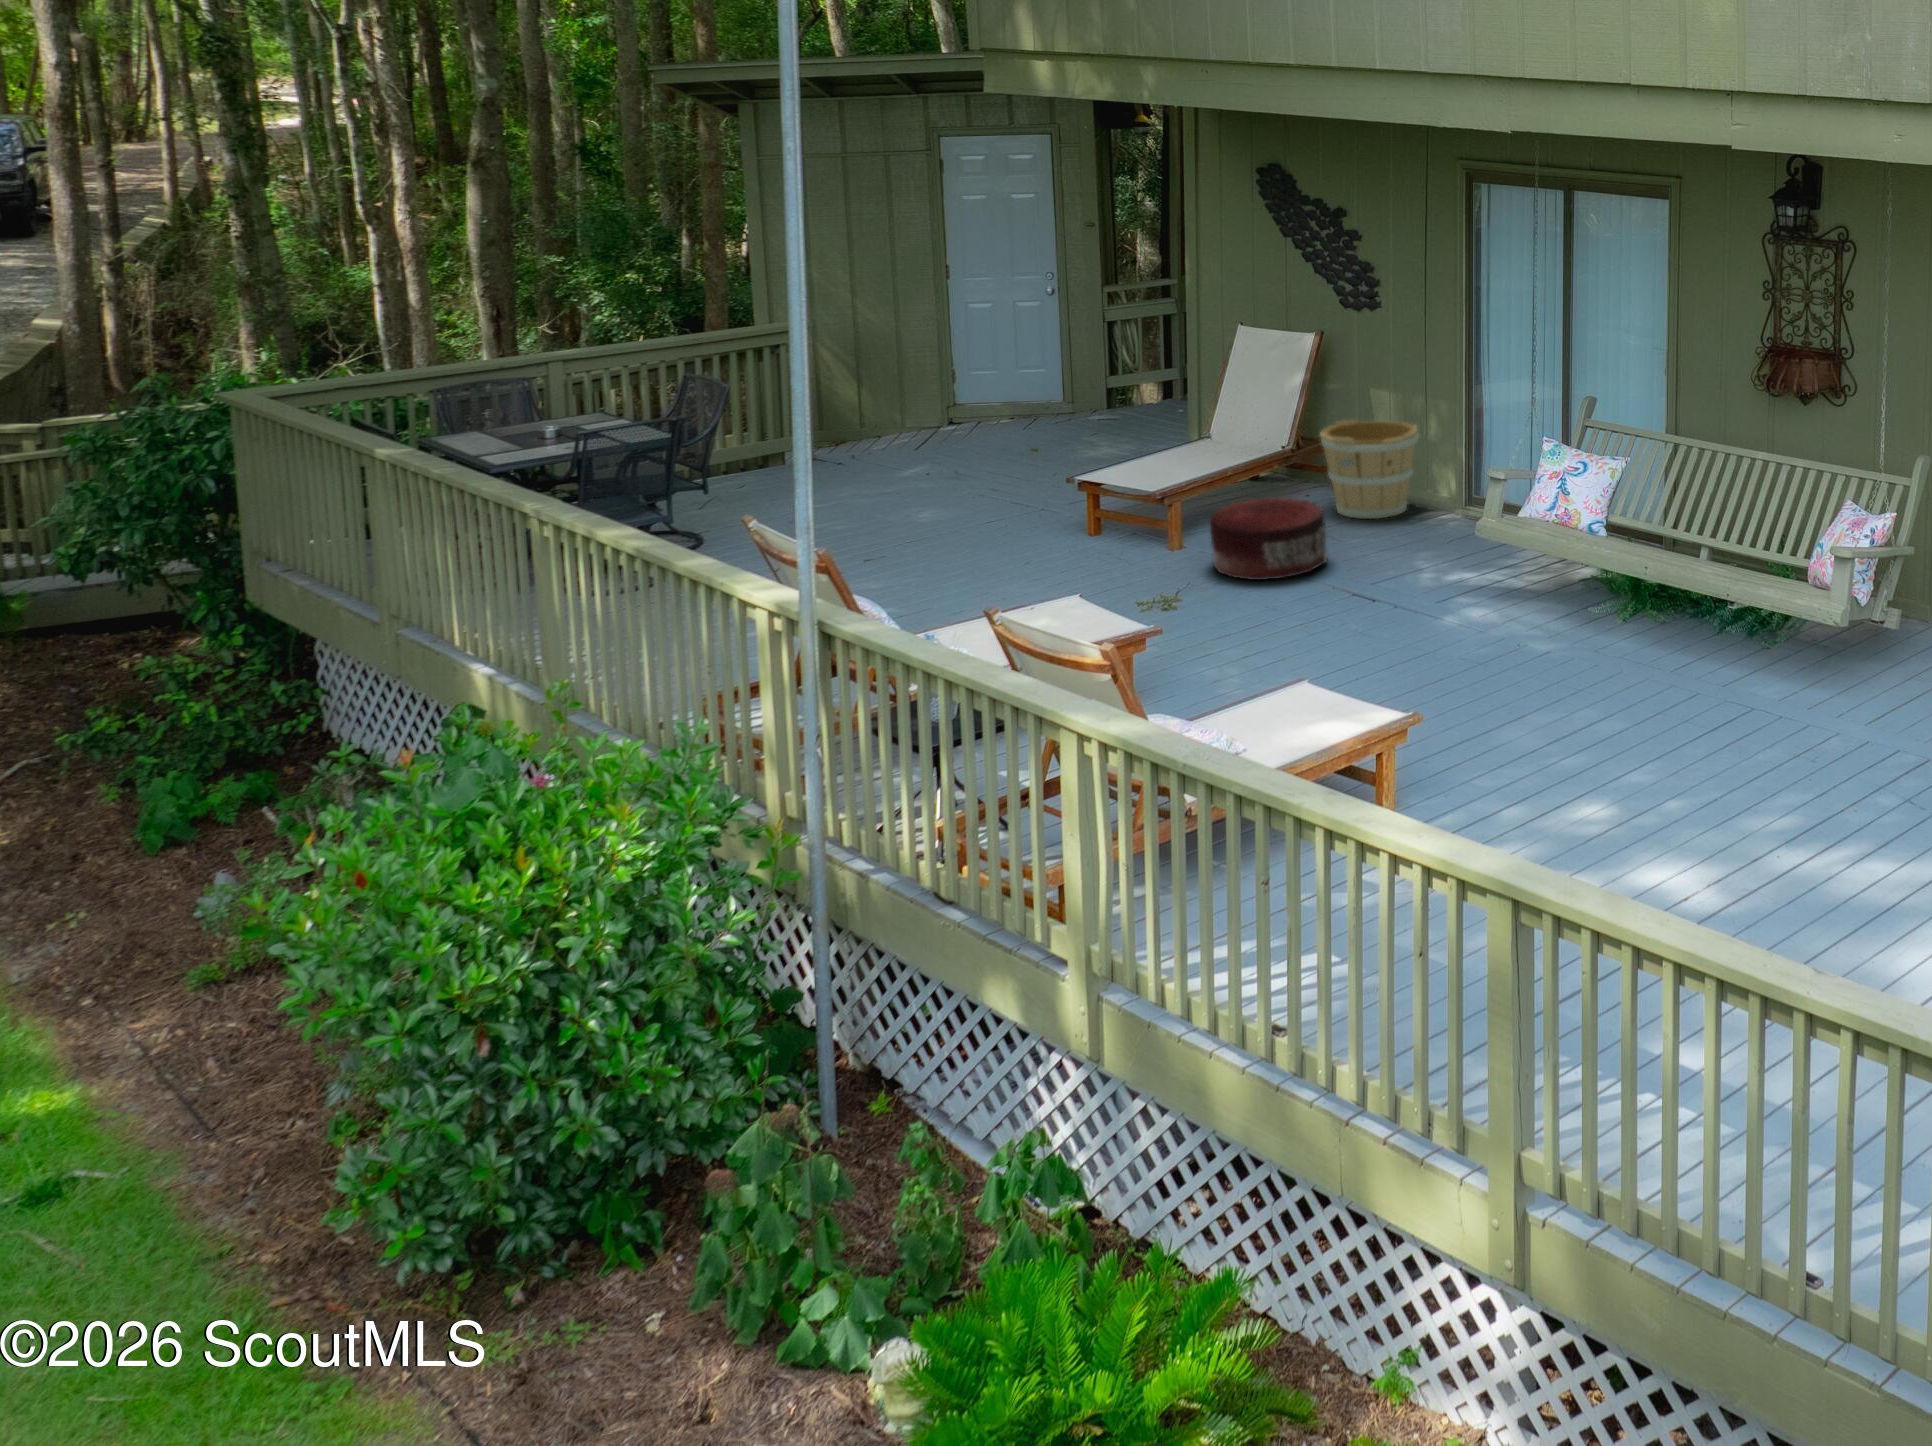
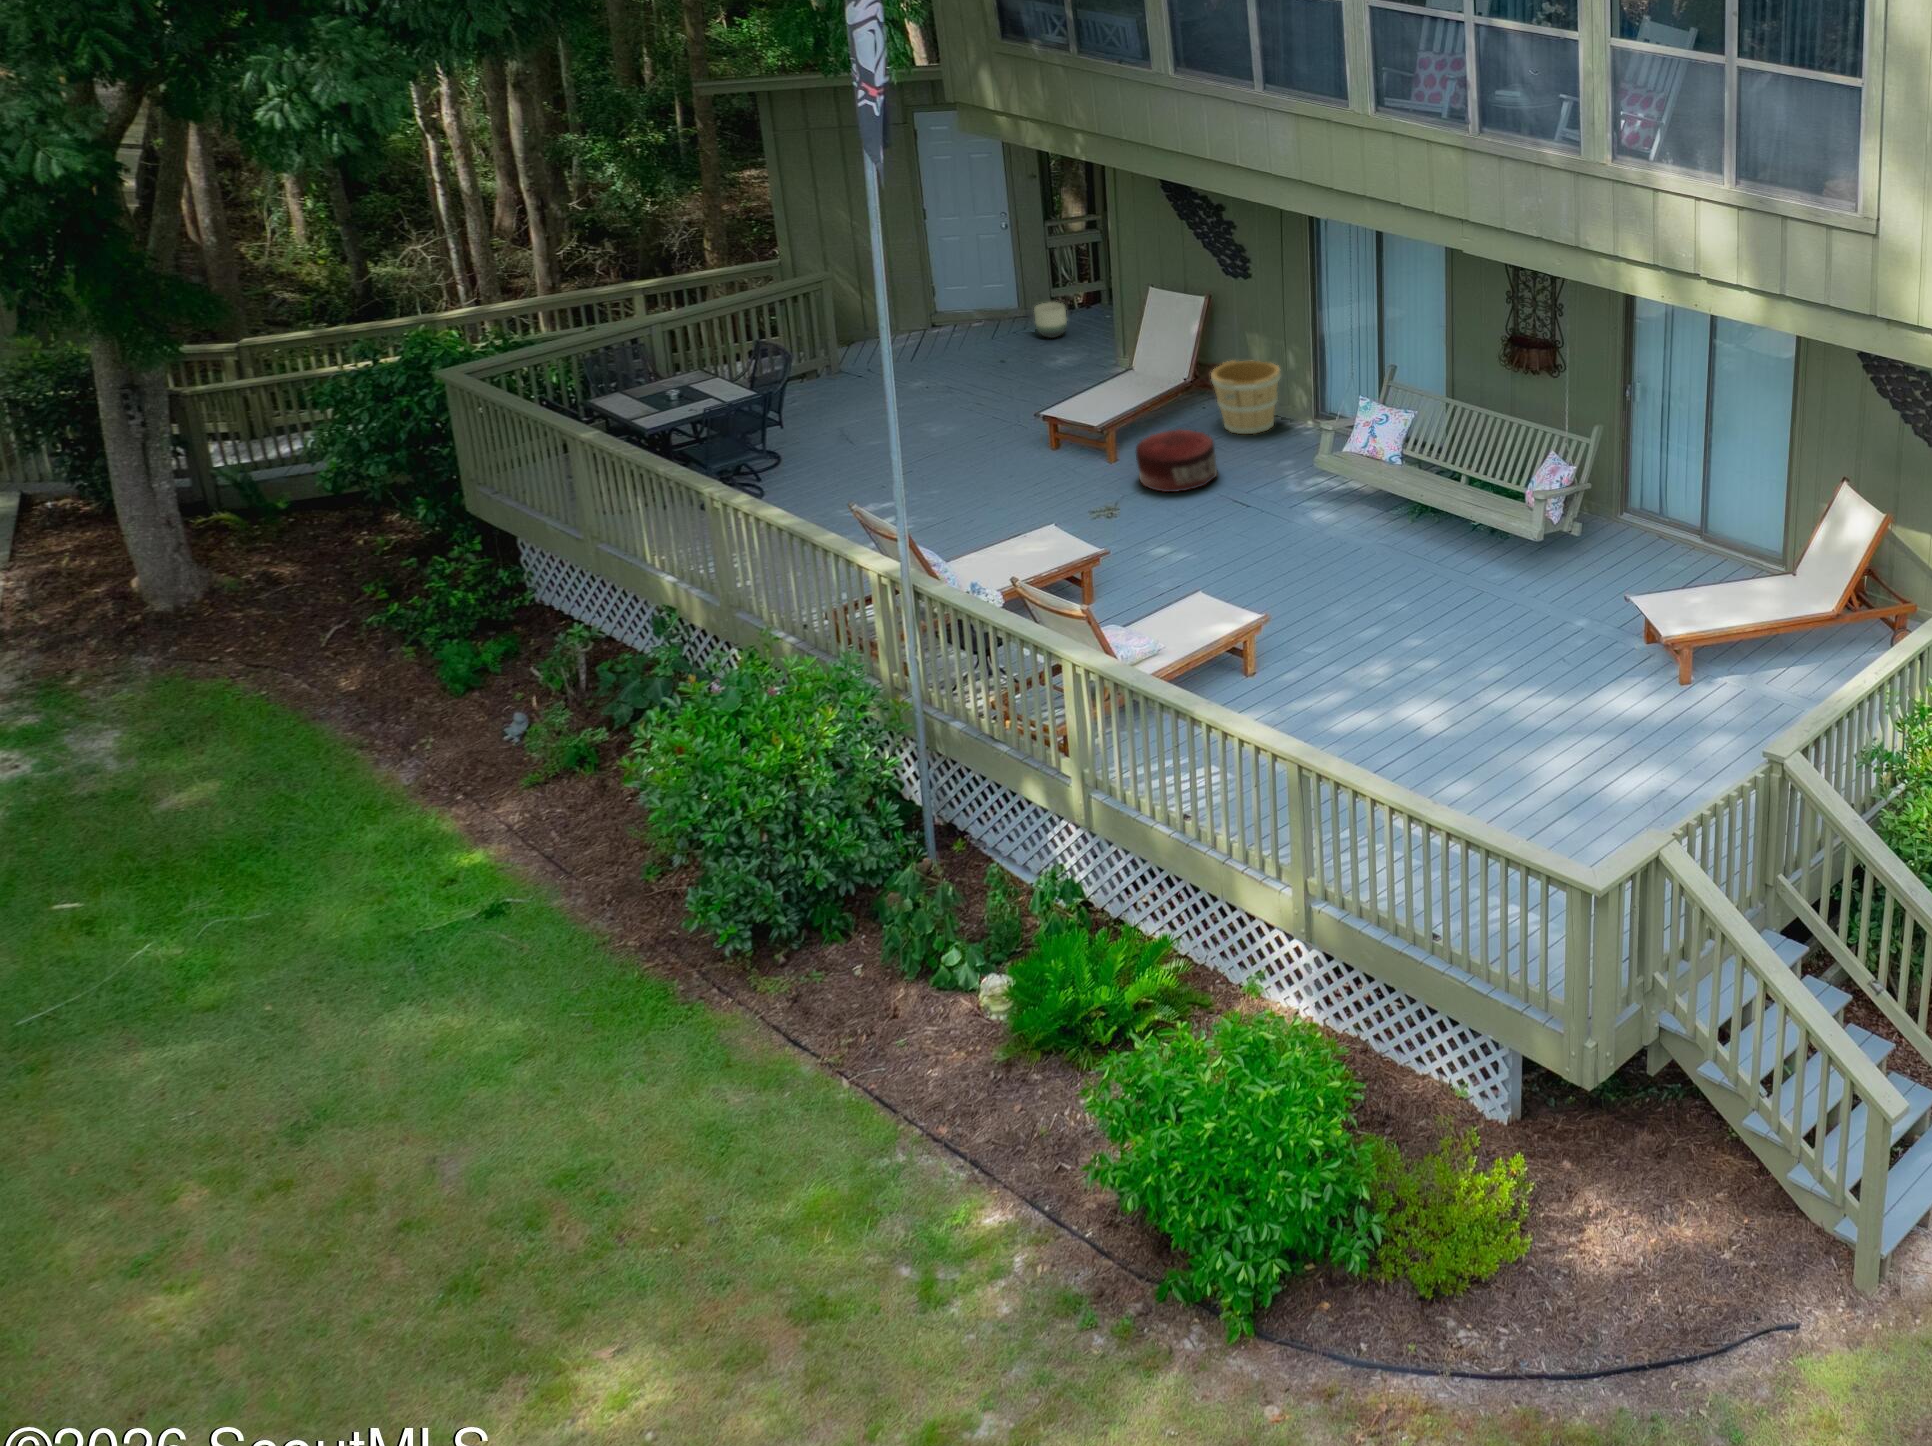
planter: none [1084,378,1126,423] -> present [1034,302,1067,338]

